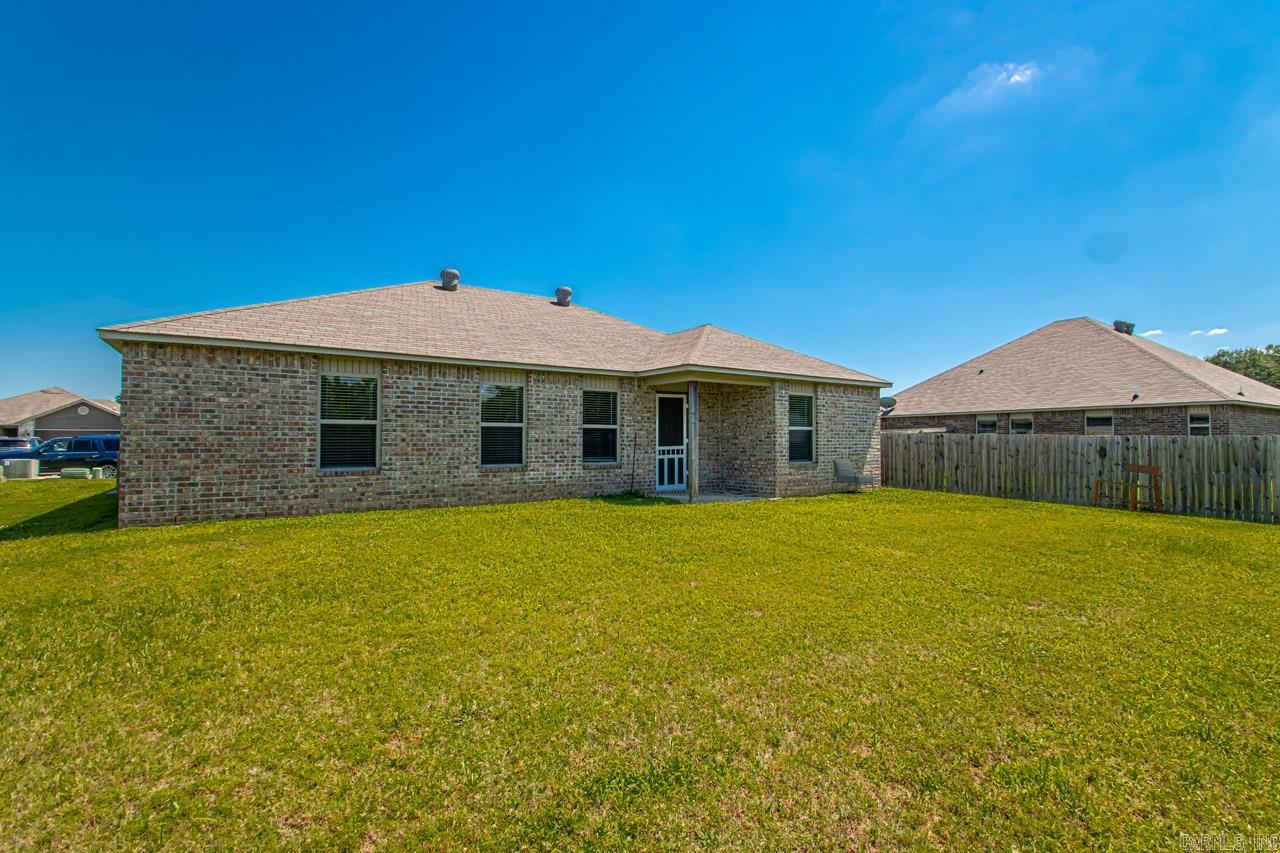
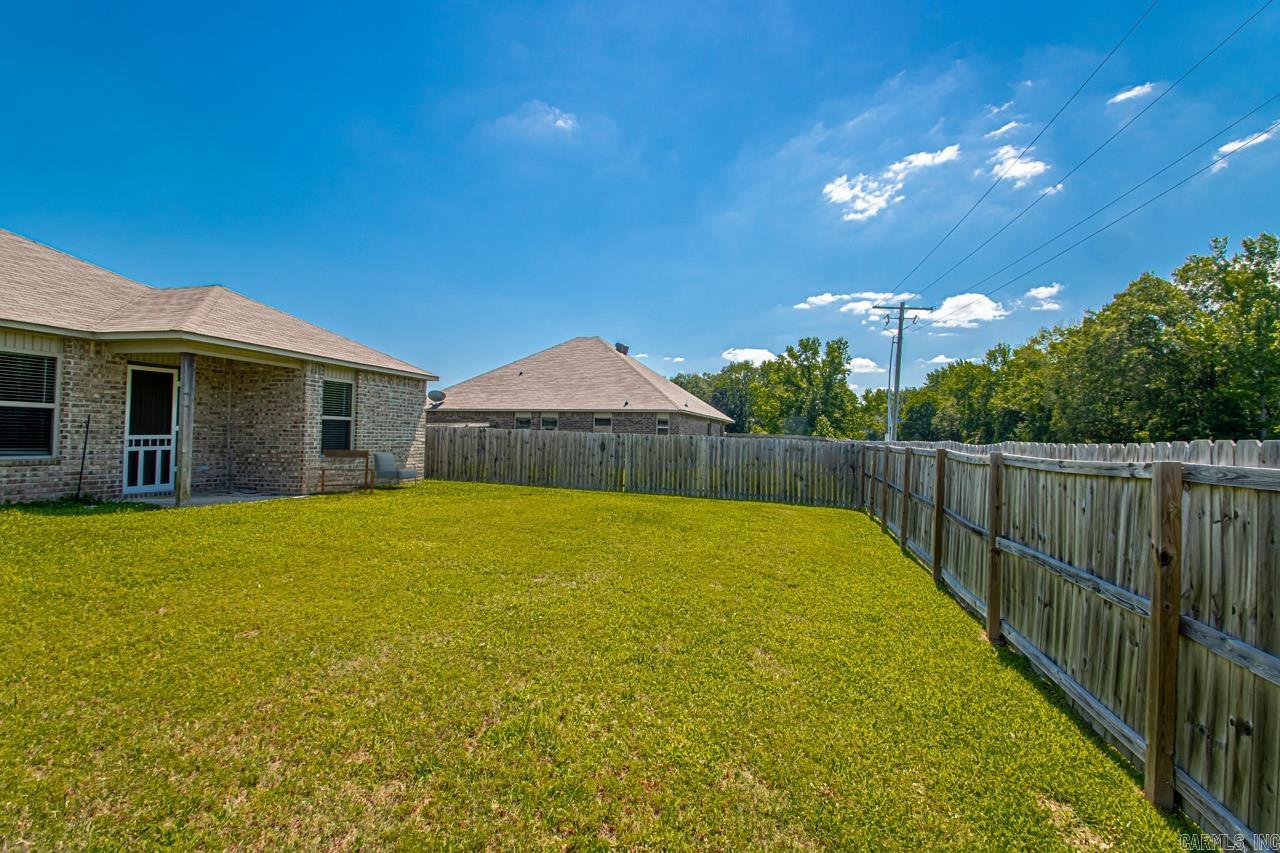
bench: present [1093,464,1161,512] -> present [321,449,373,495]

